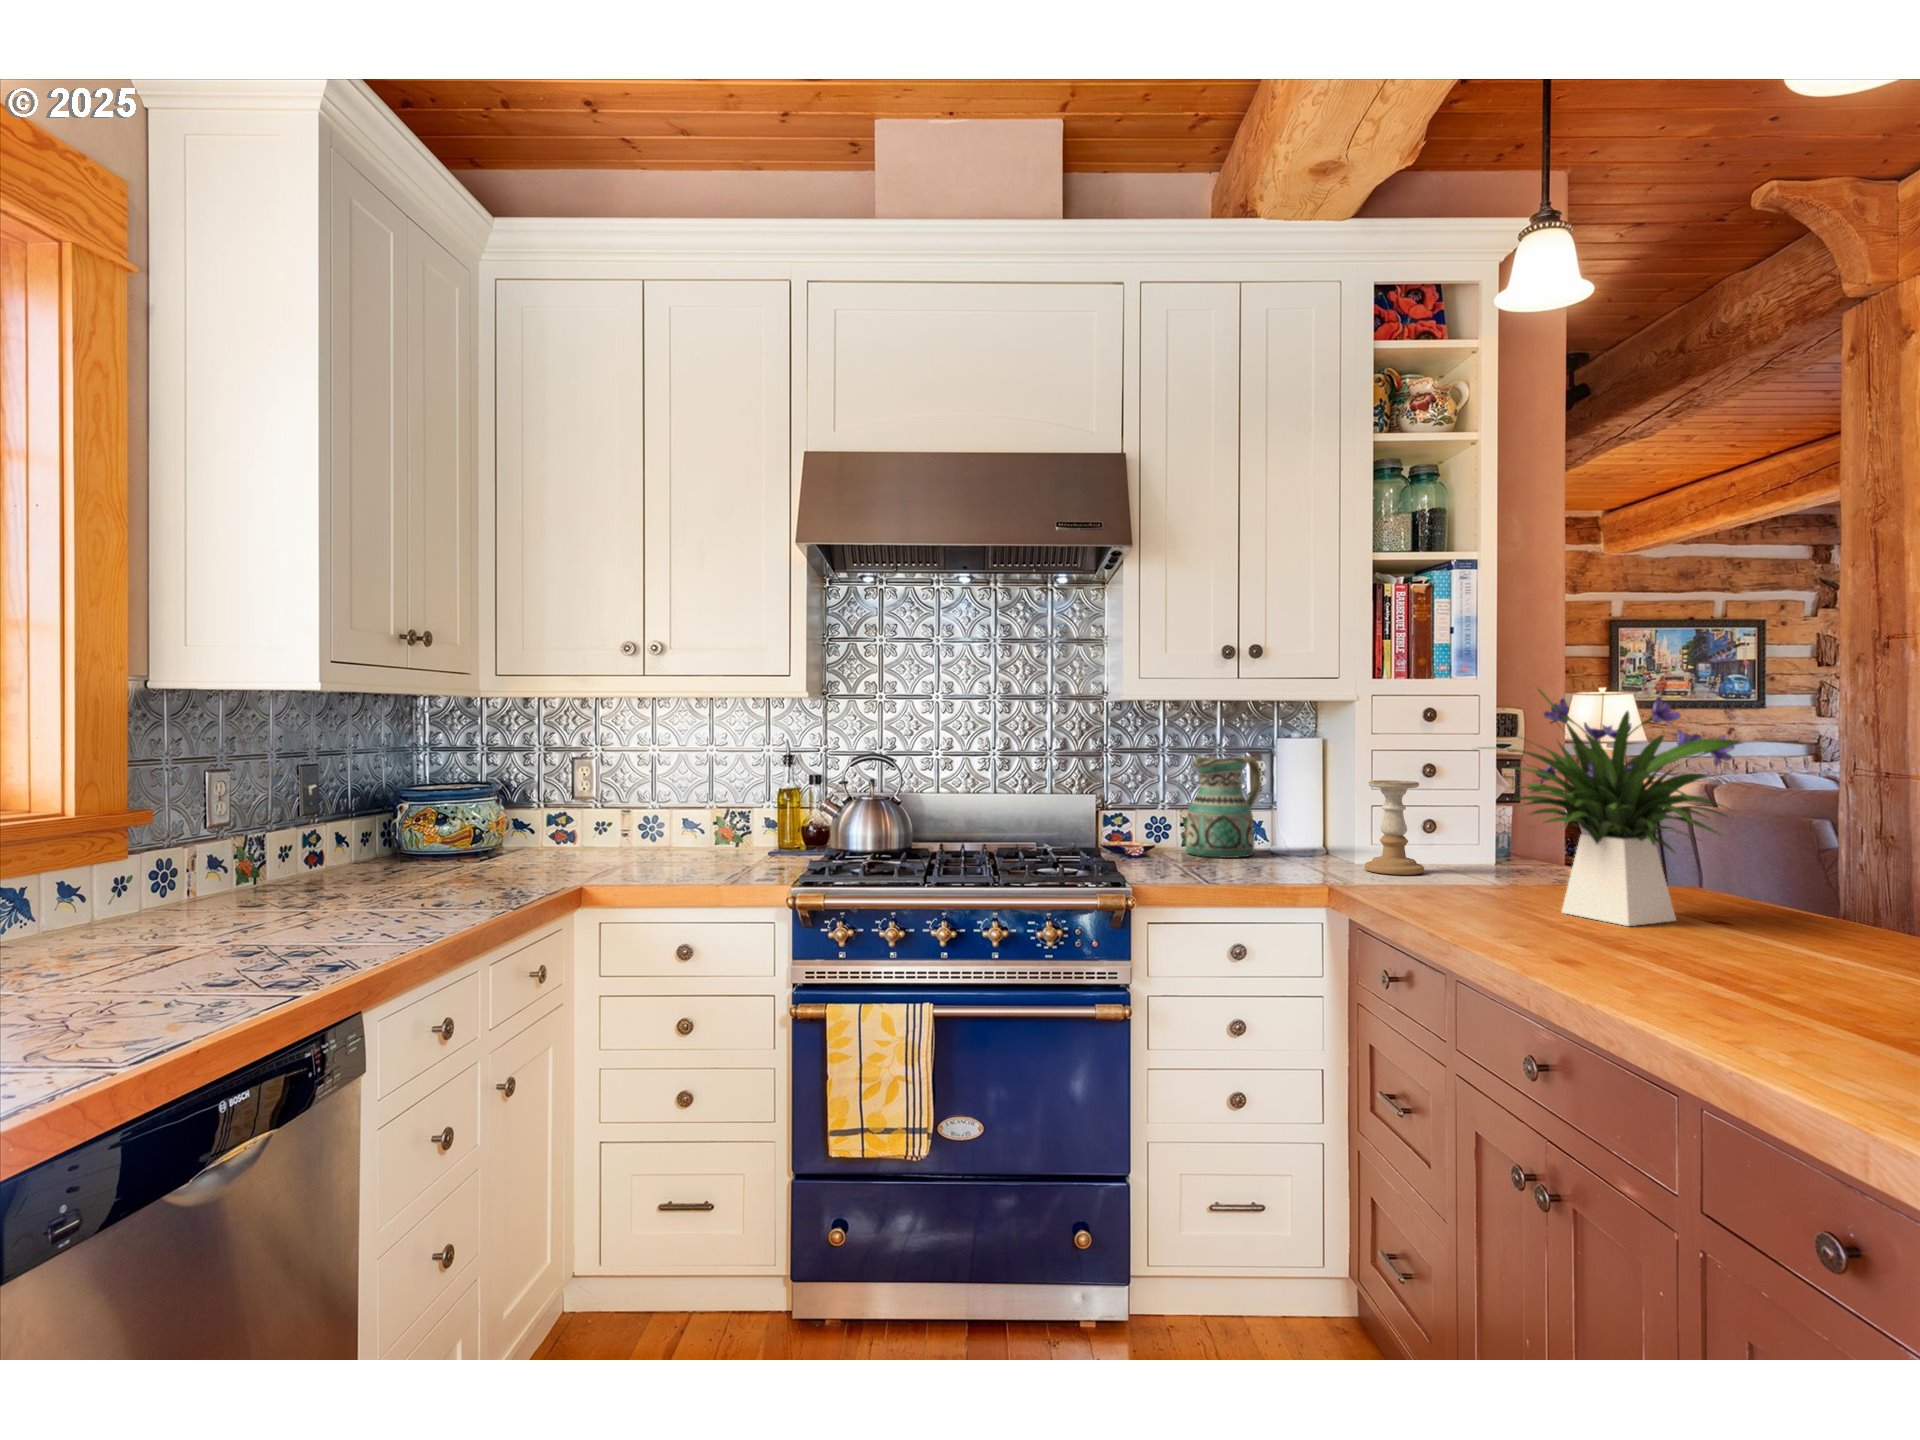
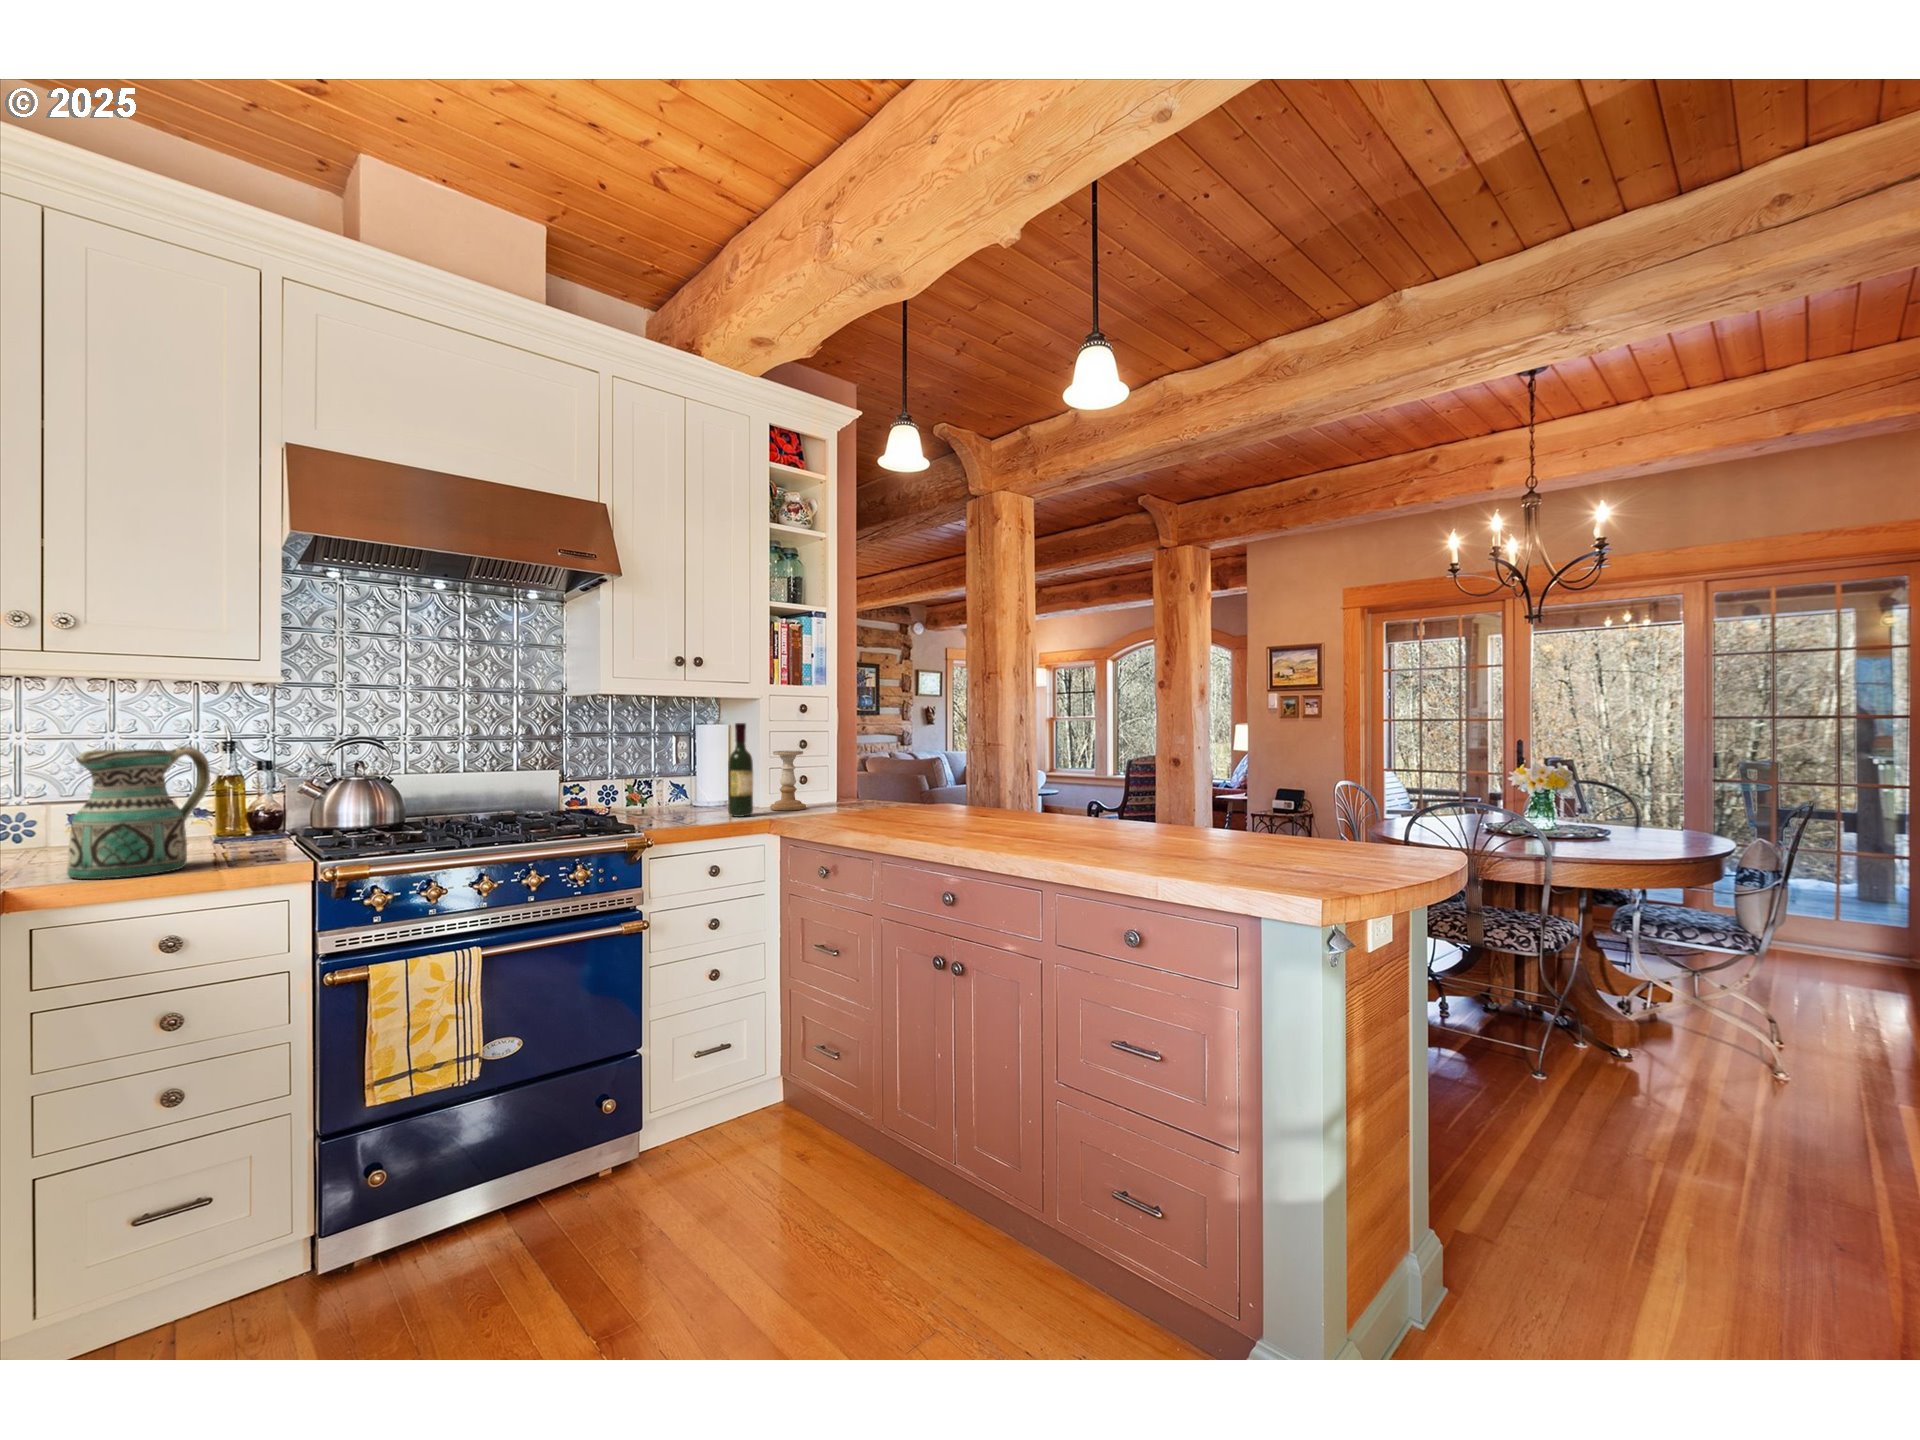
flower arrangement: present [1514,689,1742,926] -> none [857,692,979,819]
wine bottle: none [1283,739,1321,878] -> present [728,723,753,817]
ceramic pitcher: present [1186,755,1261,858] -> present [68,746,210,879]

